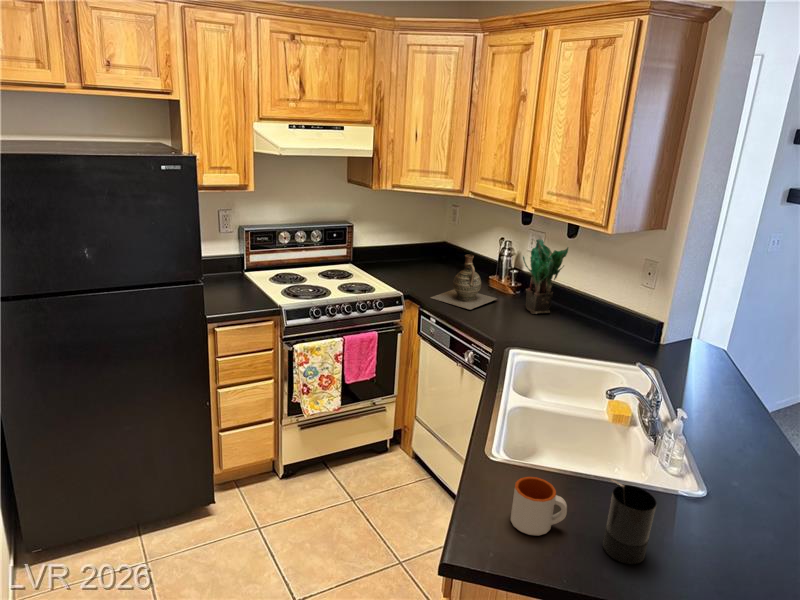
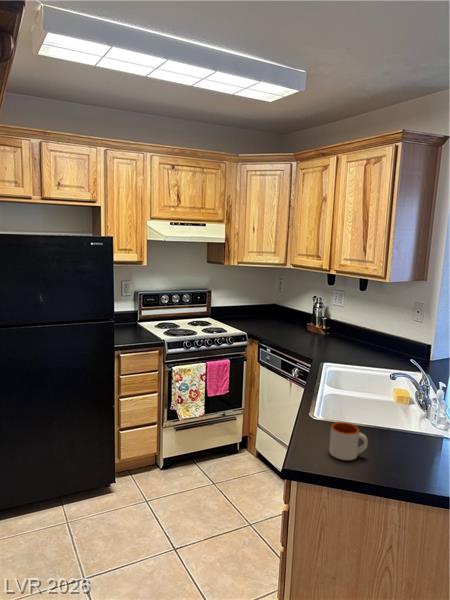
potted plant: present [523,239,568,314] -> none [329,292,360,344]
ceramic jug: present [430,254,497,309] -> none [266,305,314,342]
candle: present [603,480,656,564] -> none [394,418,428,476]

